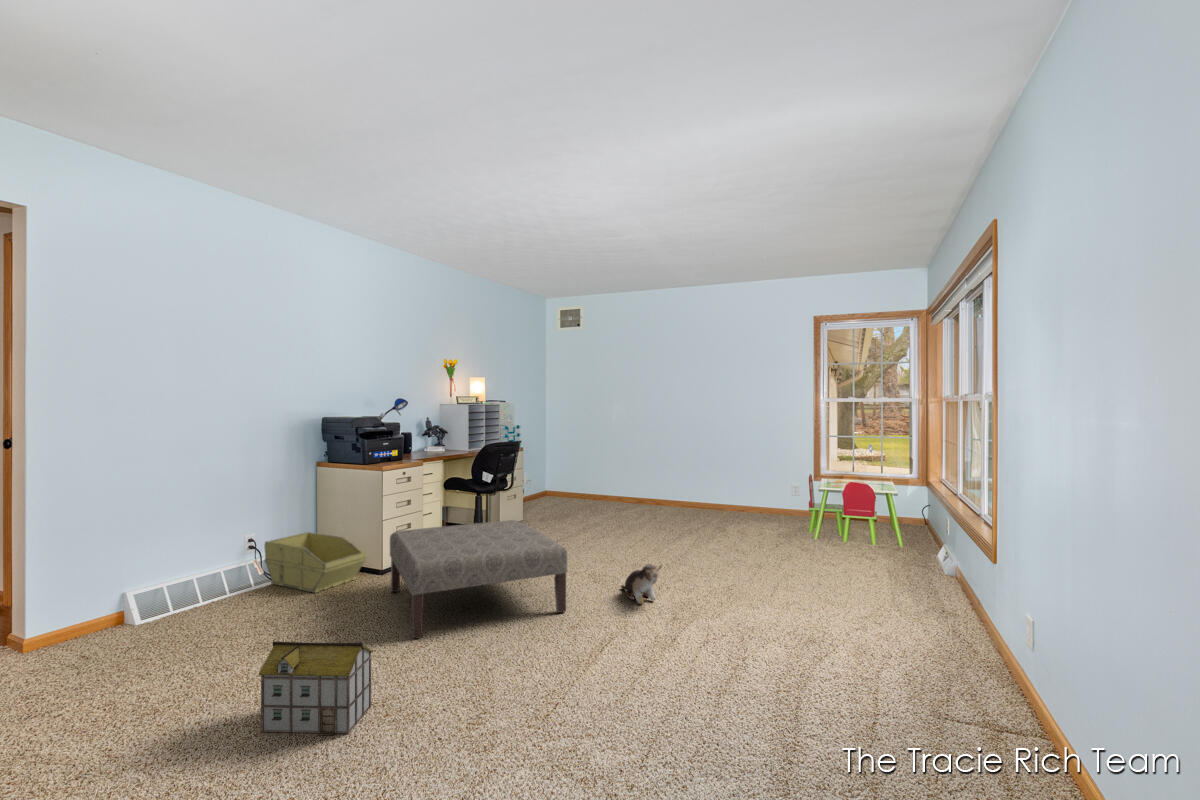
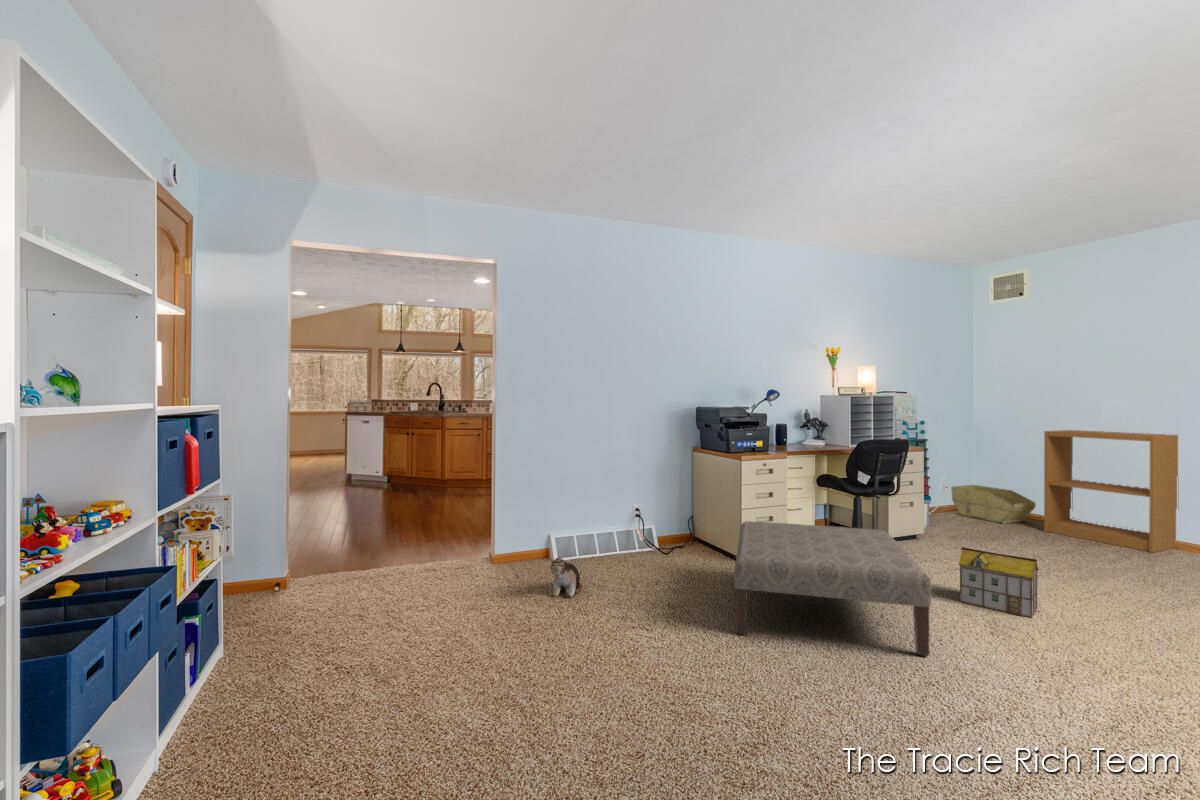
bookshelf: none [598,428,668,511] -> present [1044,430,1179,553]
storage bin: present [265,532,366,593] -> present [952,485,1036,524]
plush toy: present [621,564,662,604] -> present [548,557,582,597]
toy house: present [259,642,373,735] -> present [959,547,1039,618]

